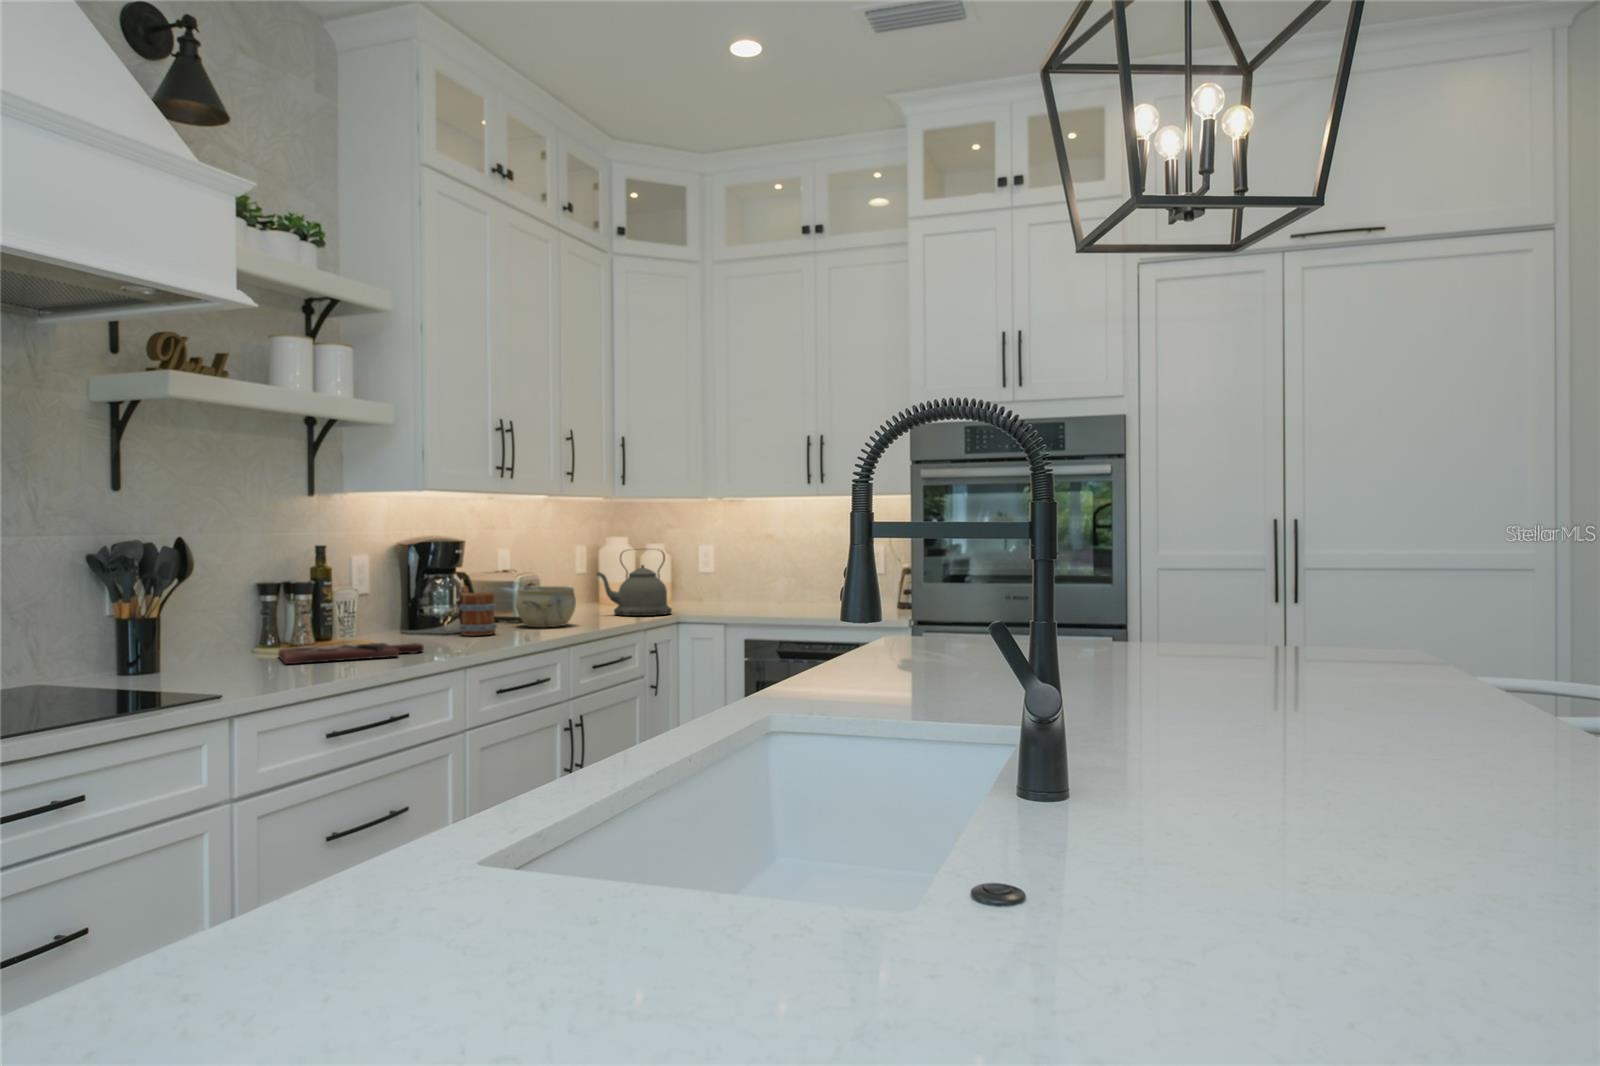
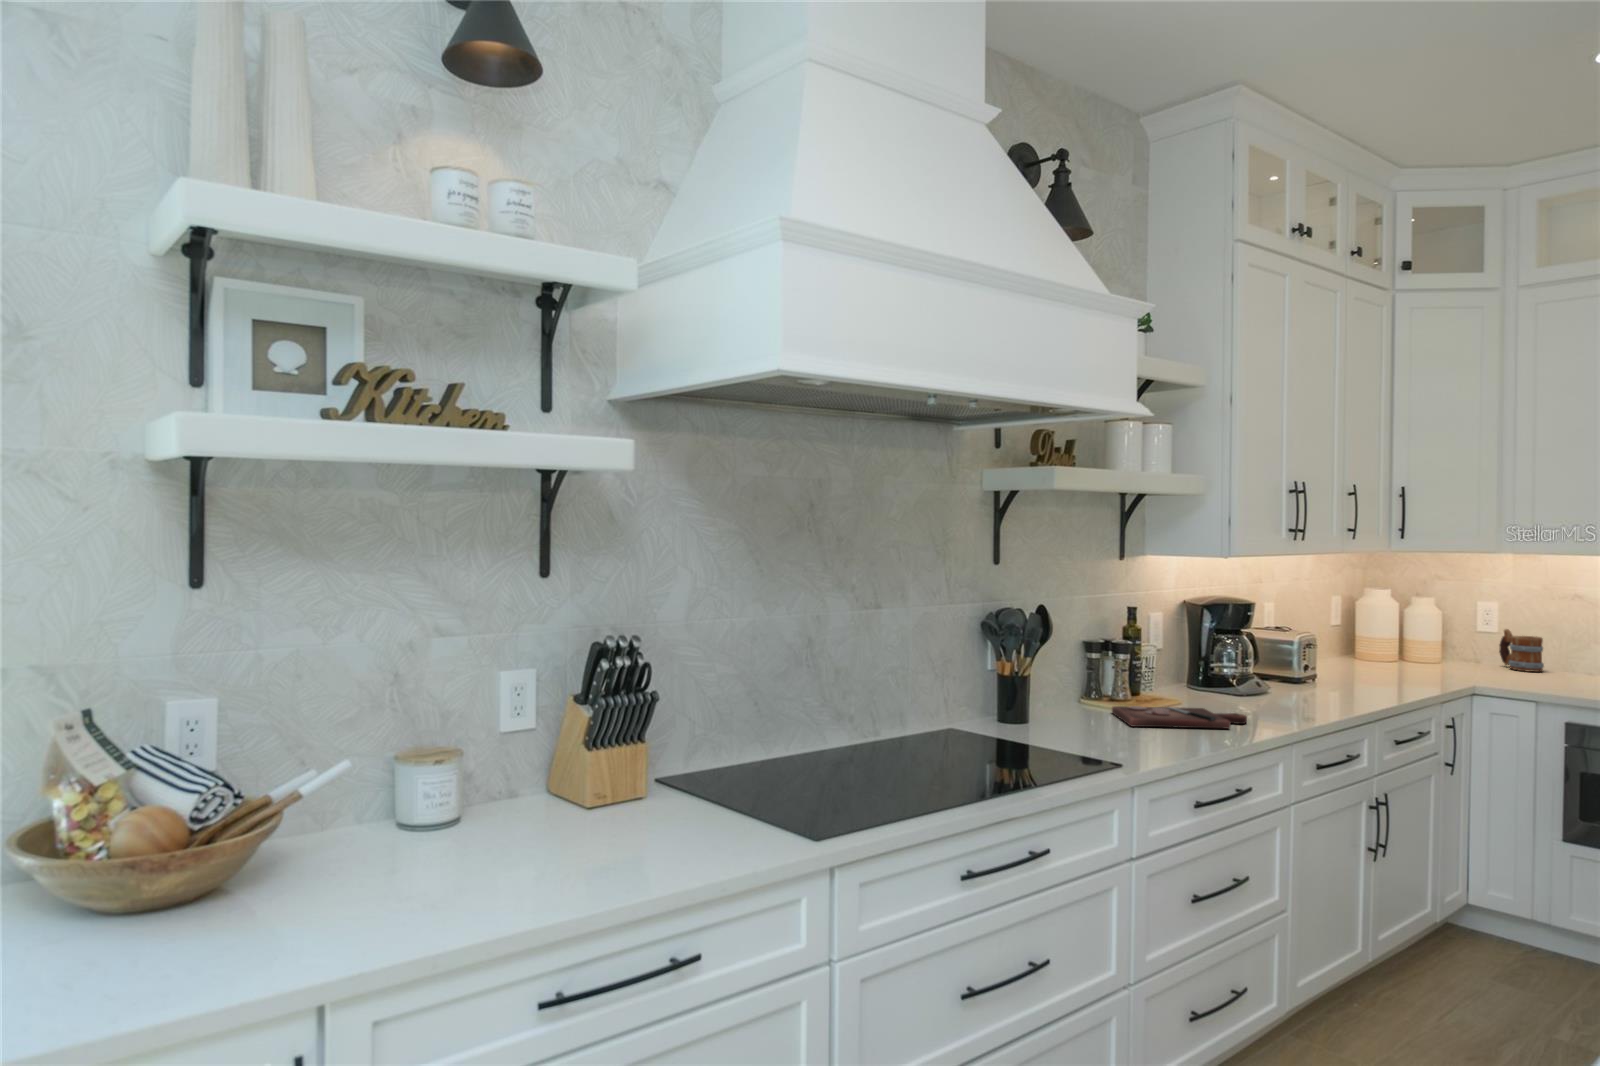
kettle: present [597,552,672,616] -> none [1379,611,1471,687]
mug: present [458,586,497,636] -> present [1499,629,1544,672]
ceramic bowl: present [515,586,576,627] -> none [1303,649,1372,696]

